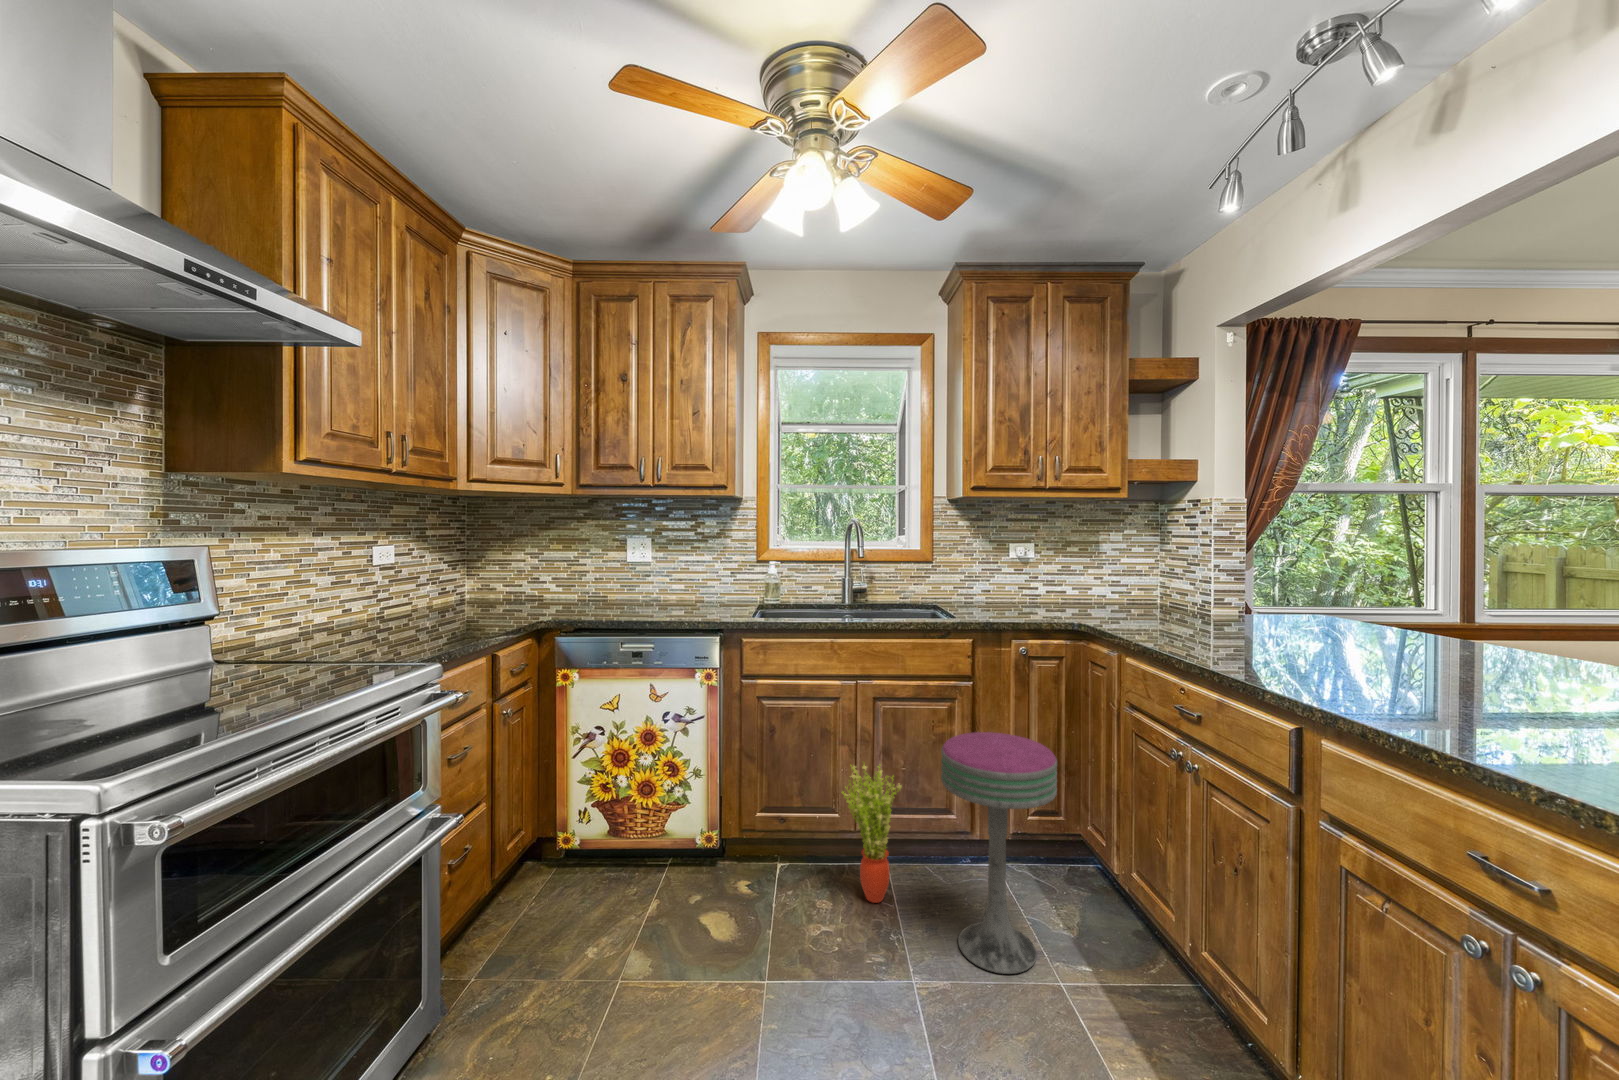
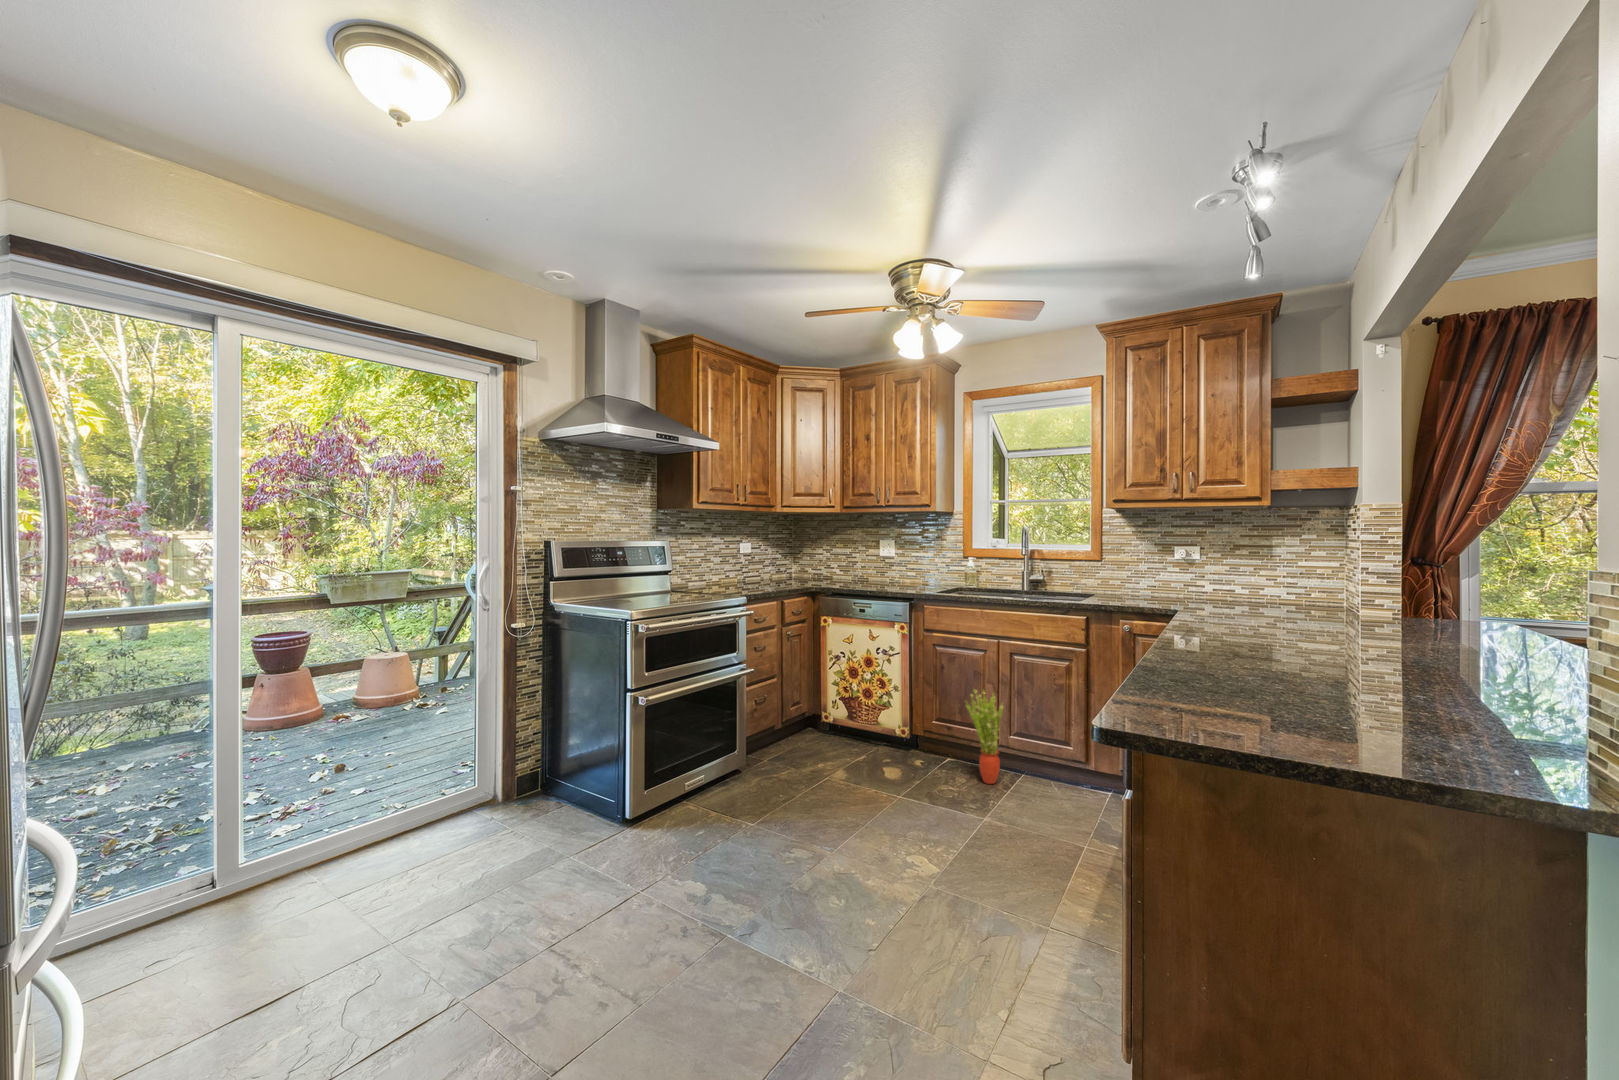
bar stool: present [941,732,1057,974] -> none [1006,674,1086,827]

